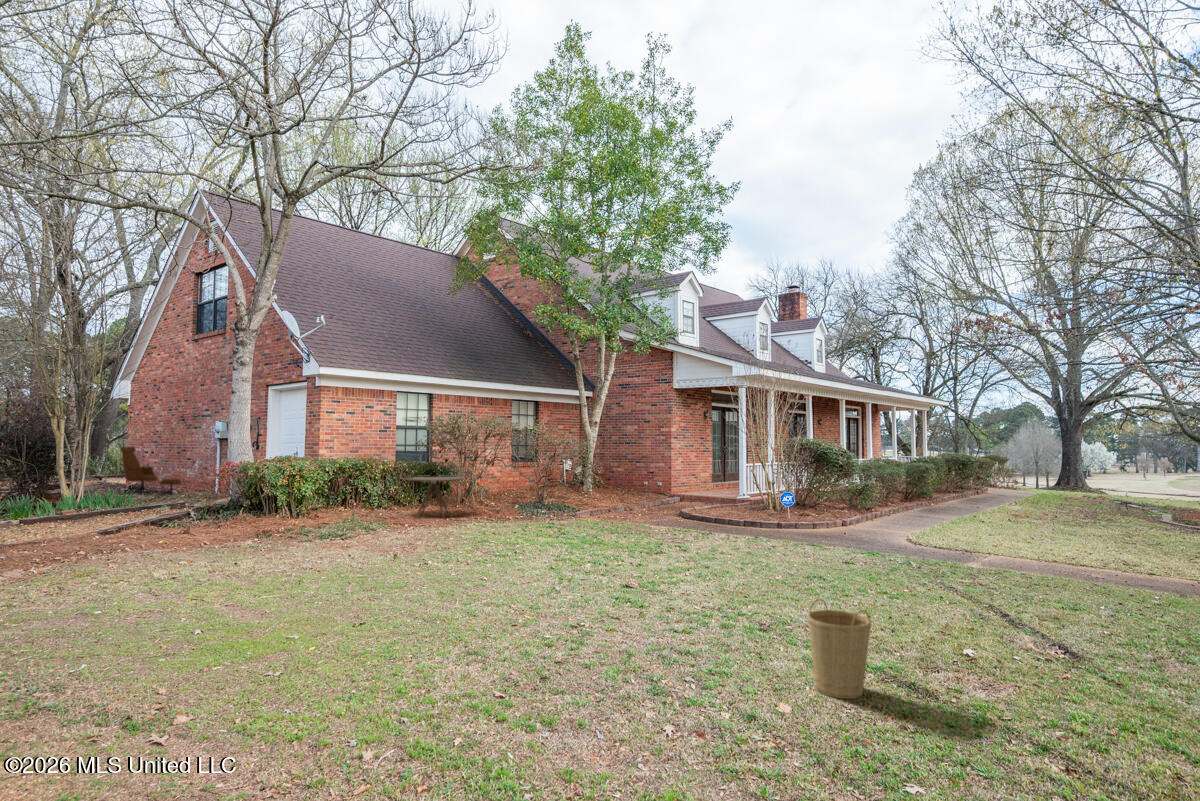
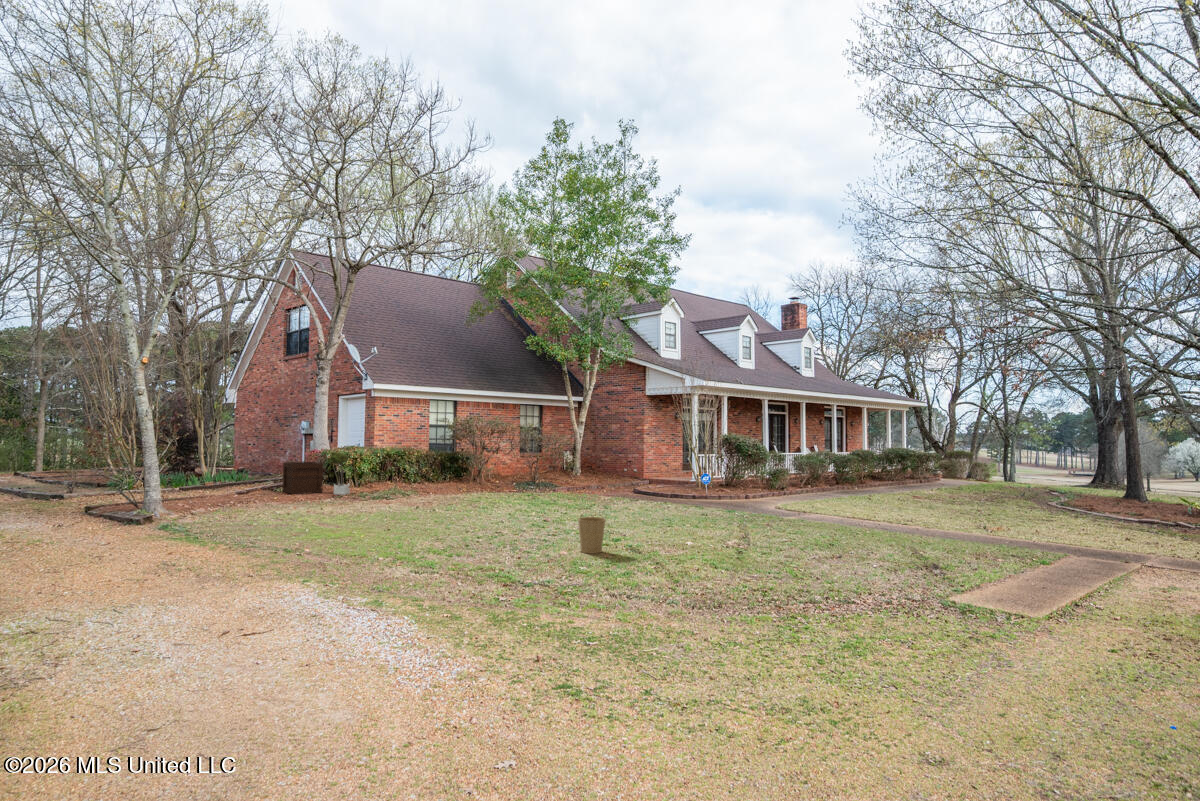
lounge chair: present [121,447,181,492] -> none [236,439,279,474]
potted tree: none [255,465,284,530] -> present [331,452,350,495]
round table: present [404,477,463,519] -> none [431,461,473,491]
wooden crate: none [177,480,243,531] -> present [283,462,323,494]

